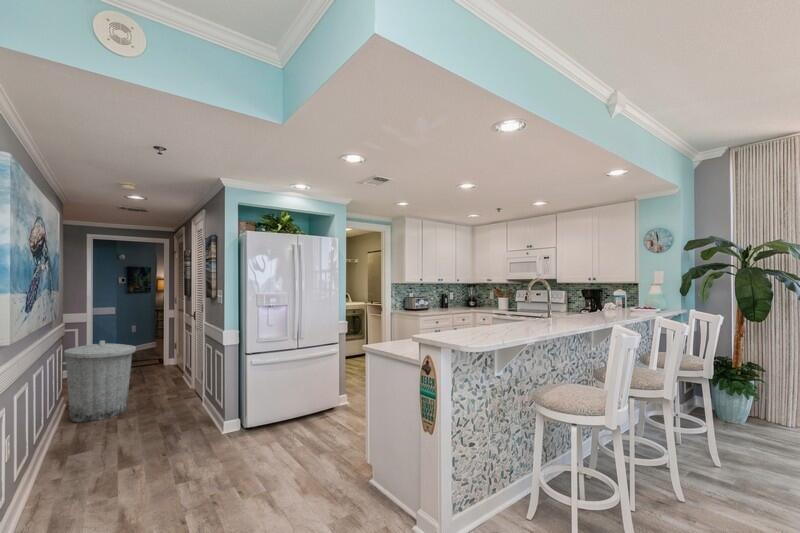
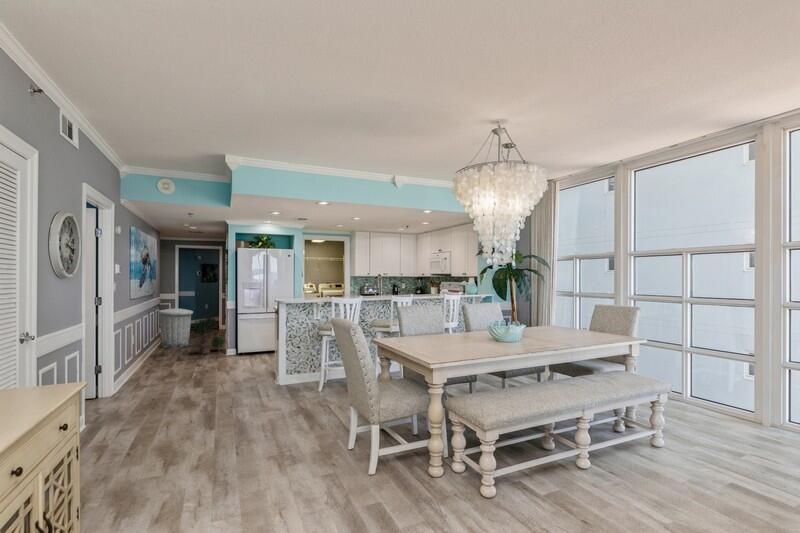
potted plant: none [148,358,210,436] -> present [194,316,224,354]

